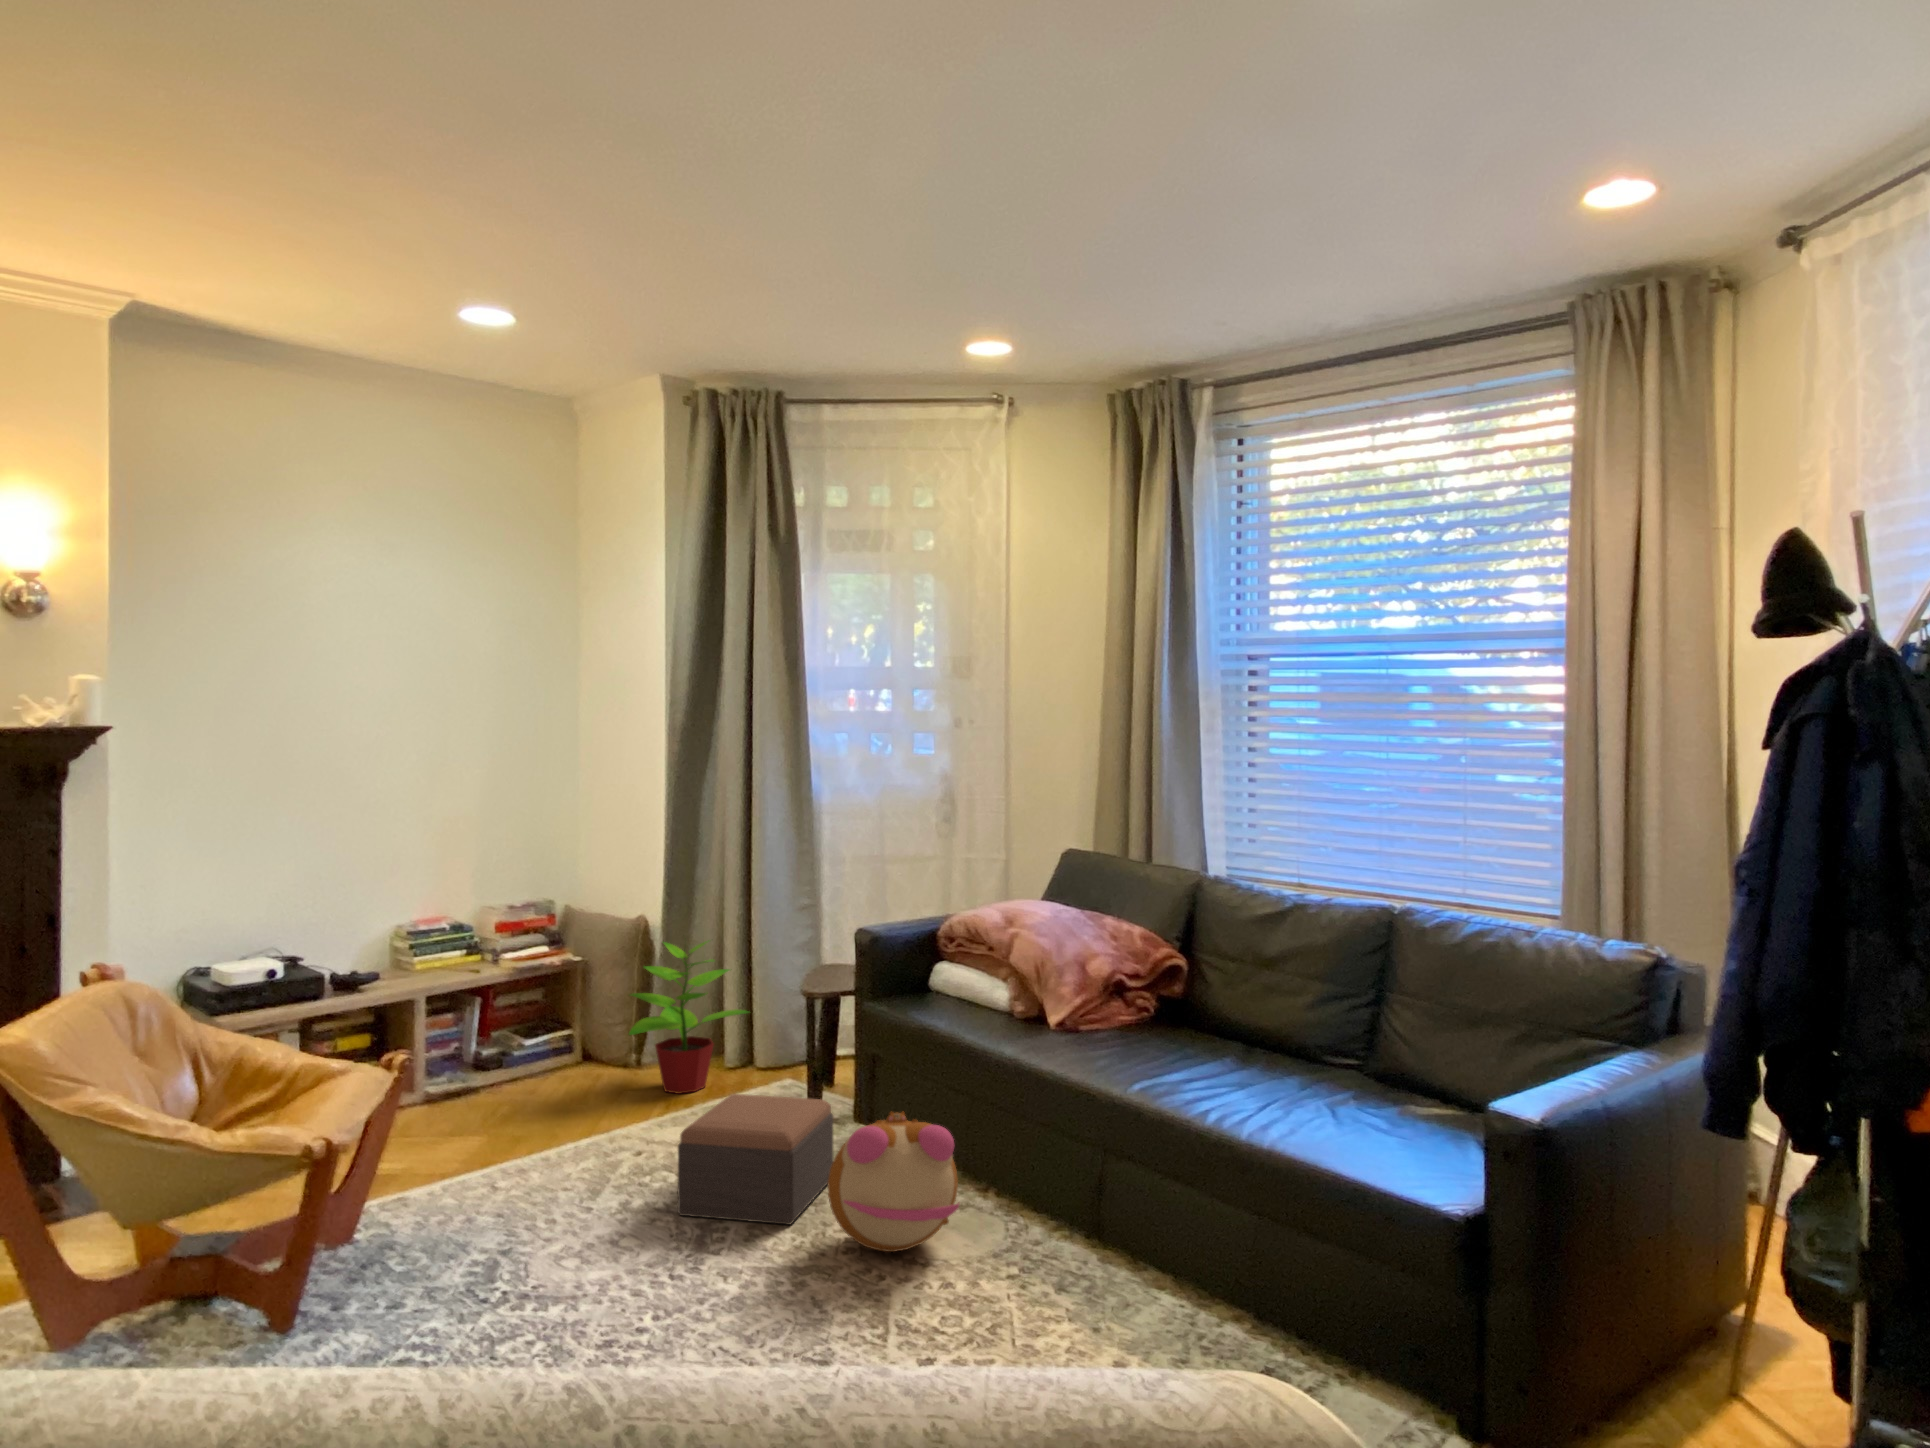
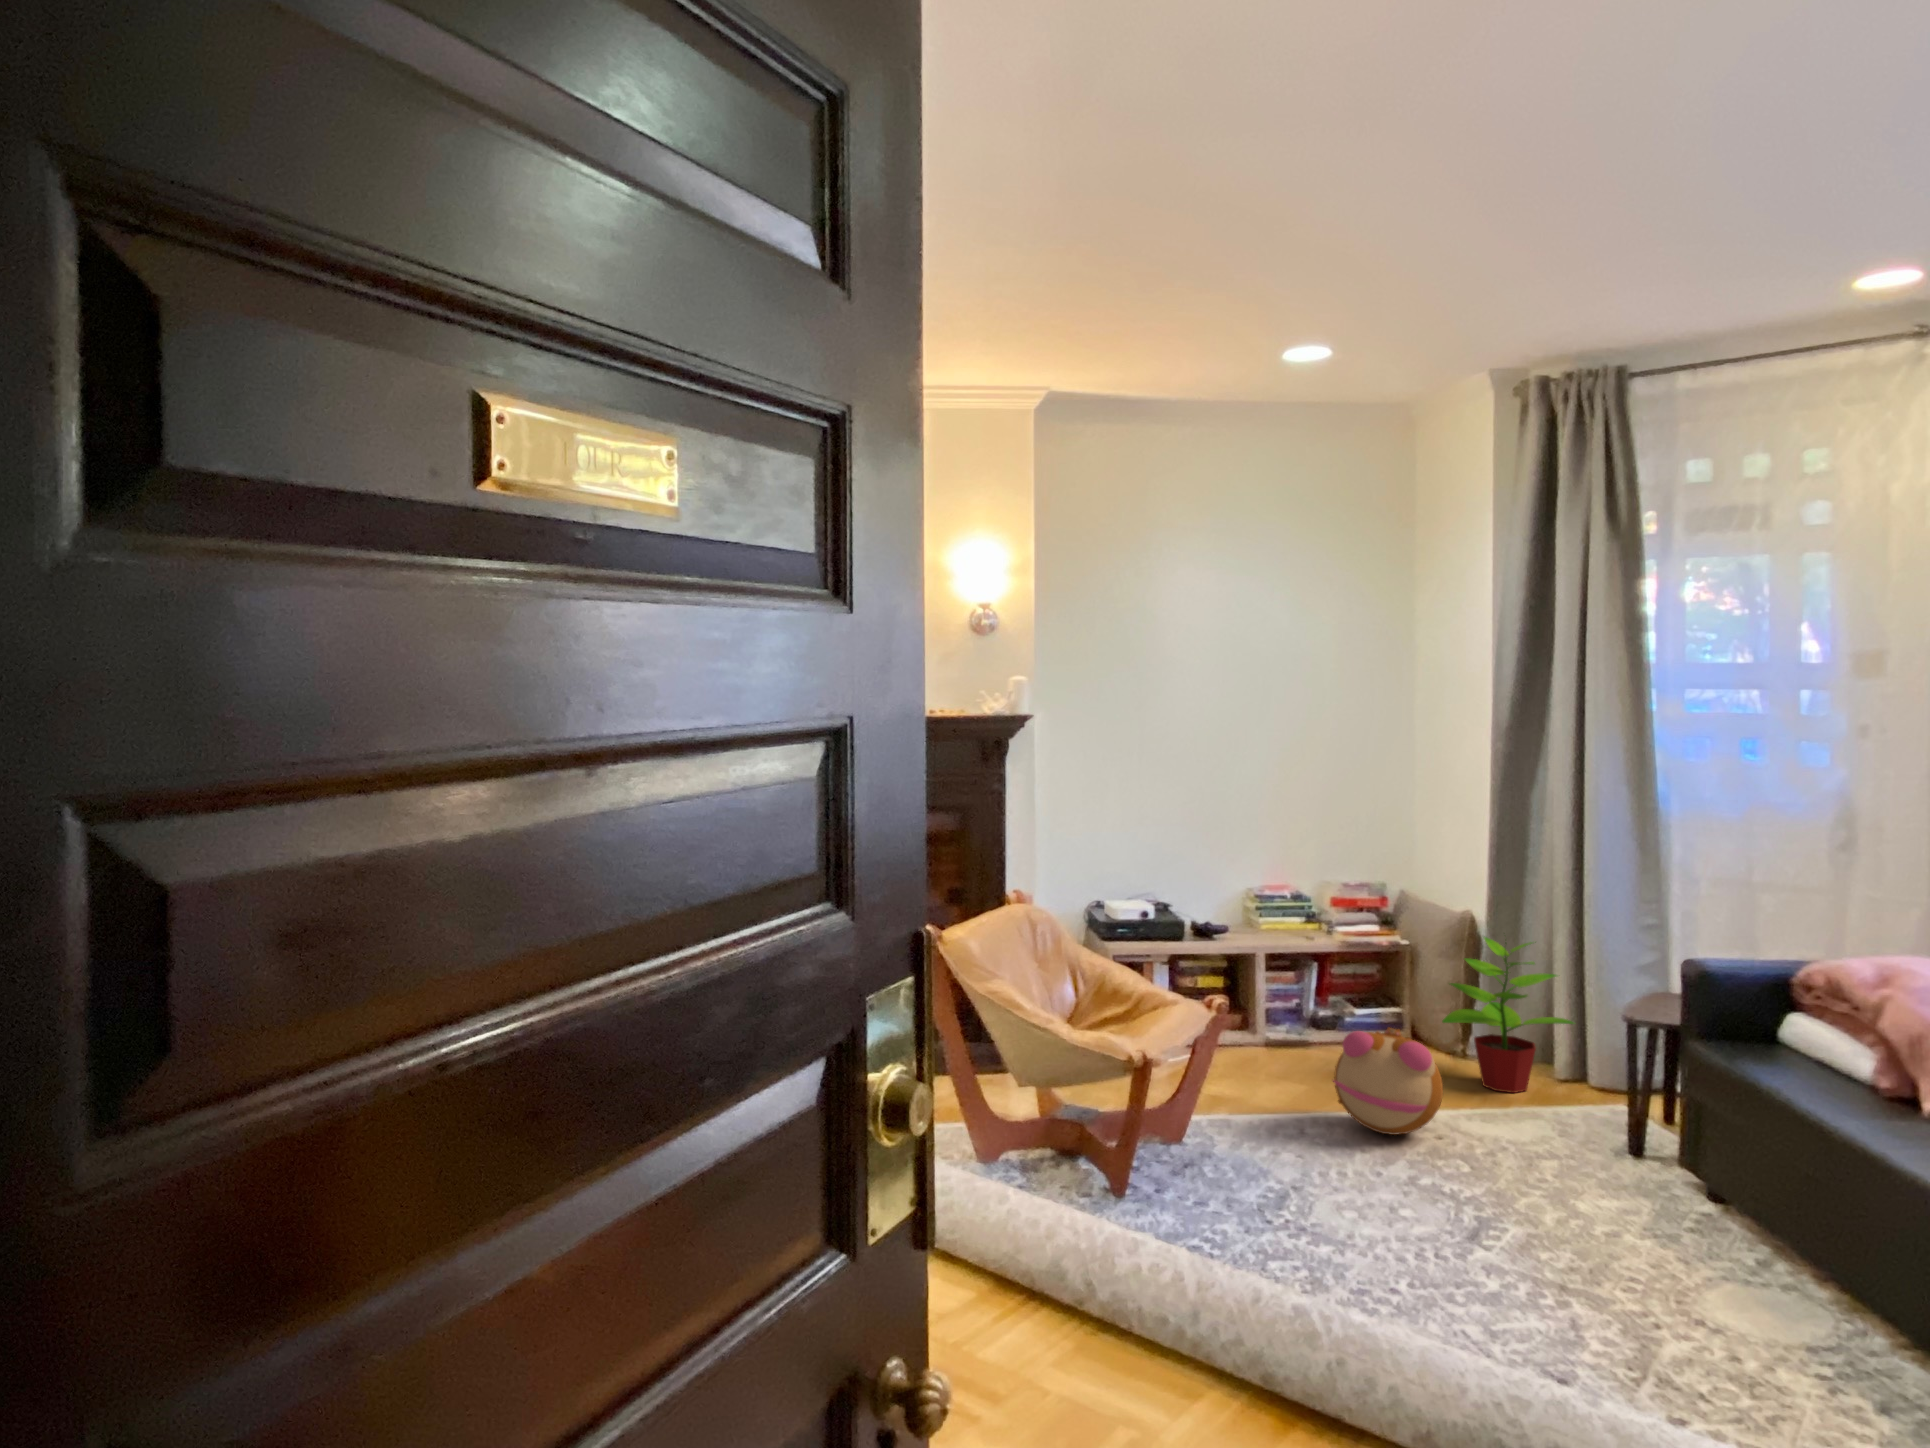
footstool: present [678,1094,833,1225] -> none [1459,1101,1638,1246]
plush toy: present [828,1112,959,1252] -> present [1333,1028,1443,1135]

